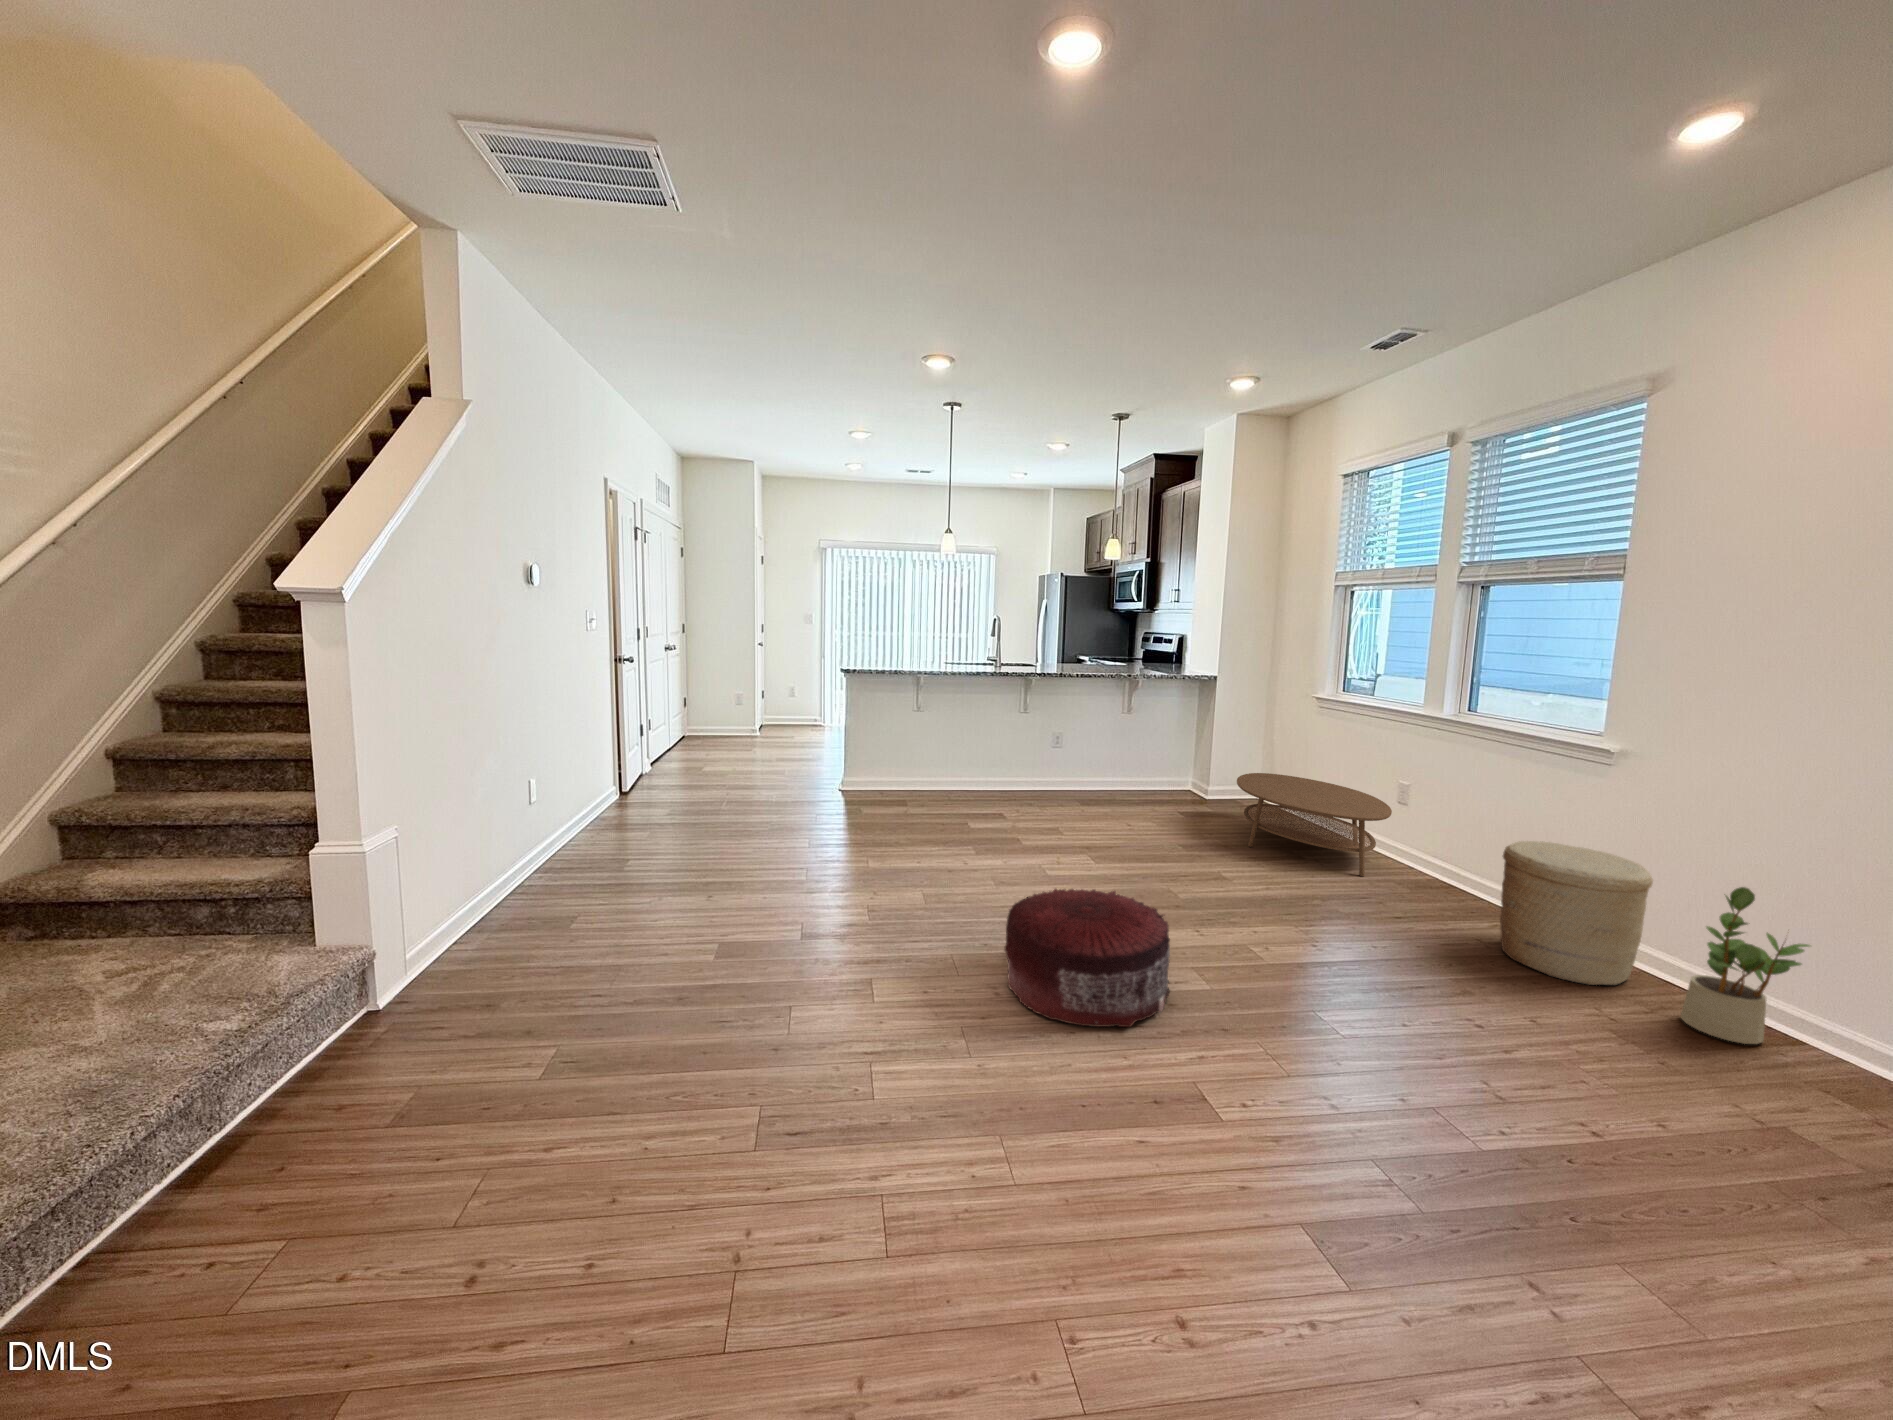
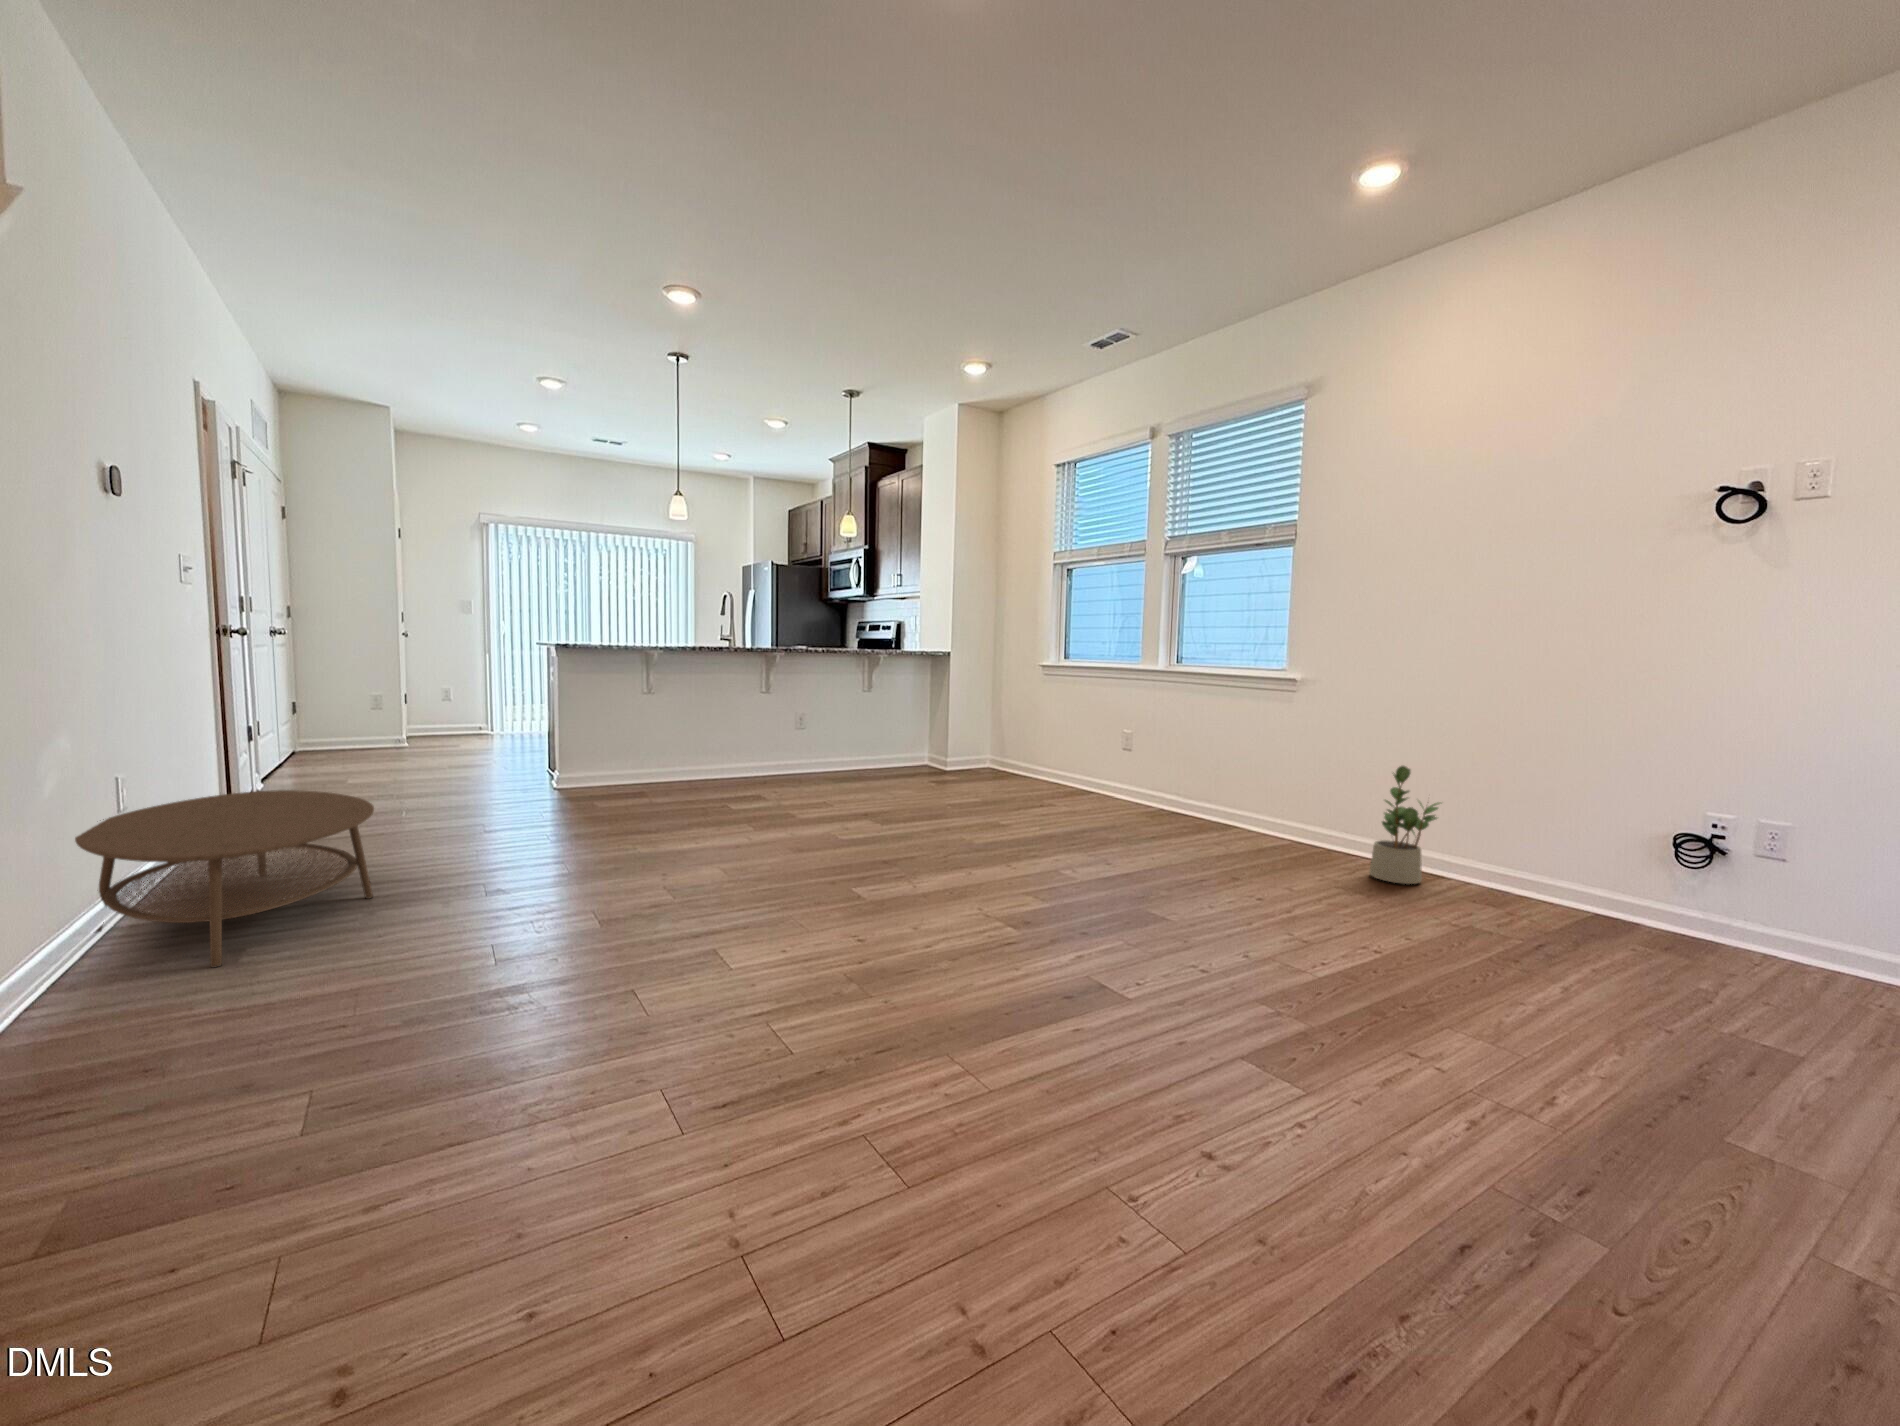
coffee table: present [1237,773,1392,877] -> present [75,790,374,967]
woven basket: present [1500,841,1653,985] -> none [1235,760,1338,866]
pouf: present [1005,889,1170,1027] -> none [858,829,1028,957]

